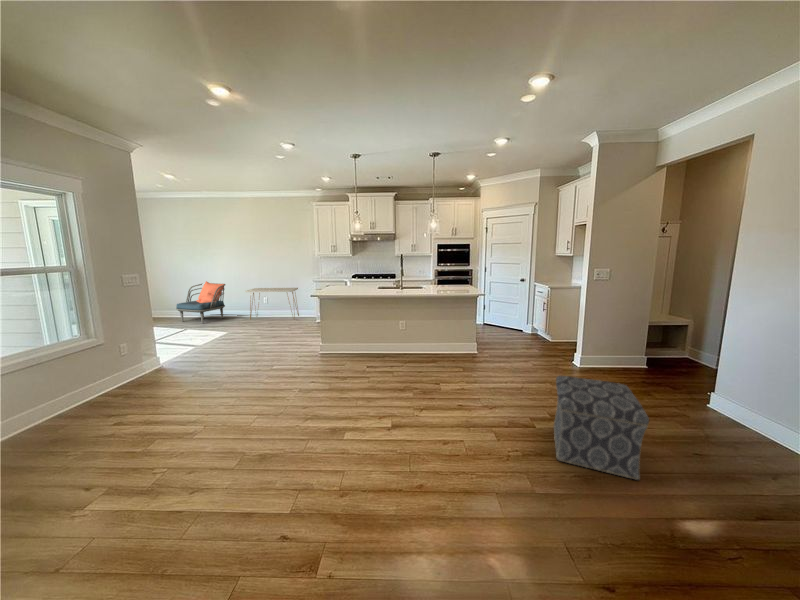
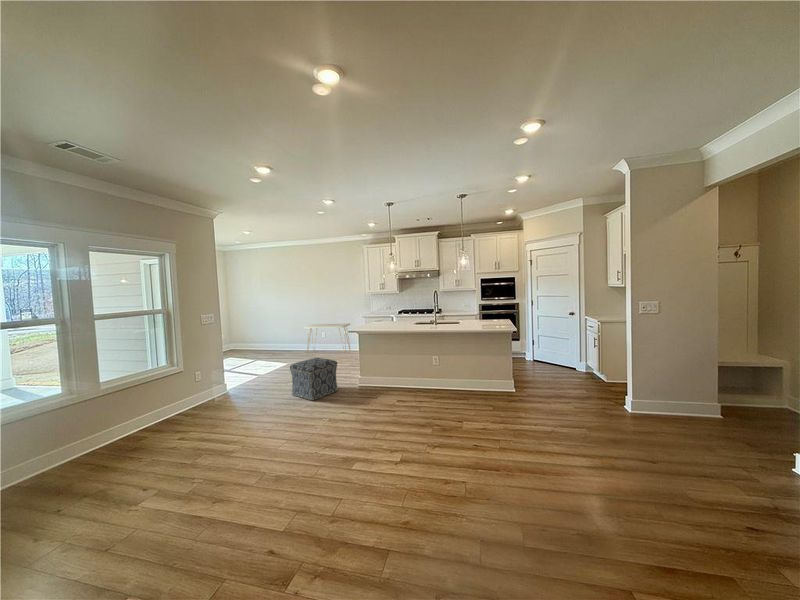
armchair: present [176,281,225,324] -> none [249,319,289,356]
ottoman: present [554,376,649,480] -> present [290,358,338,401]

